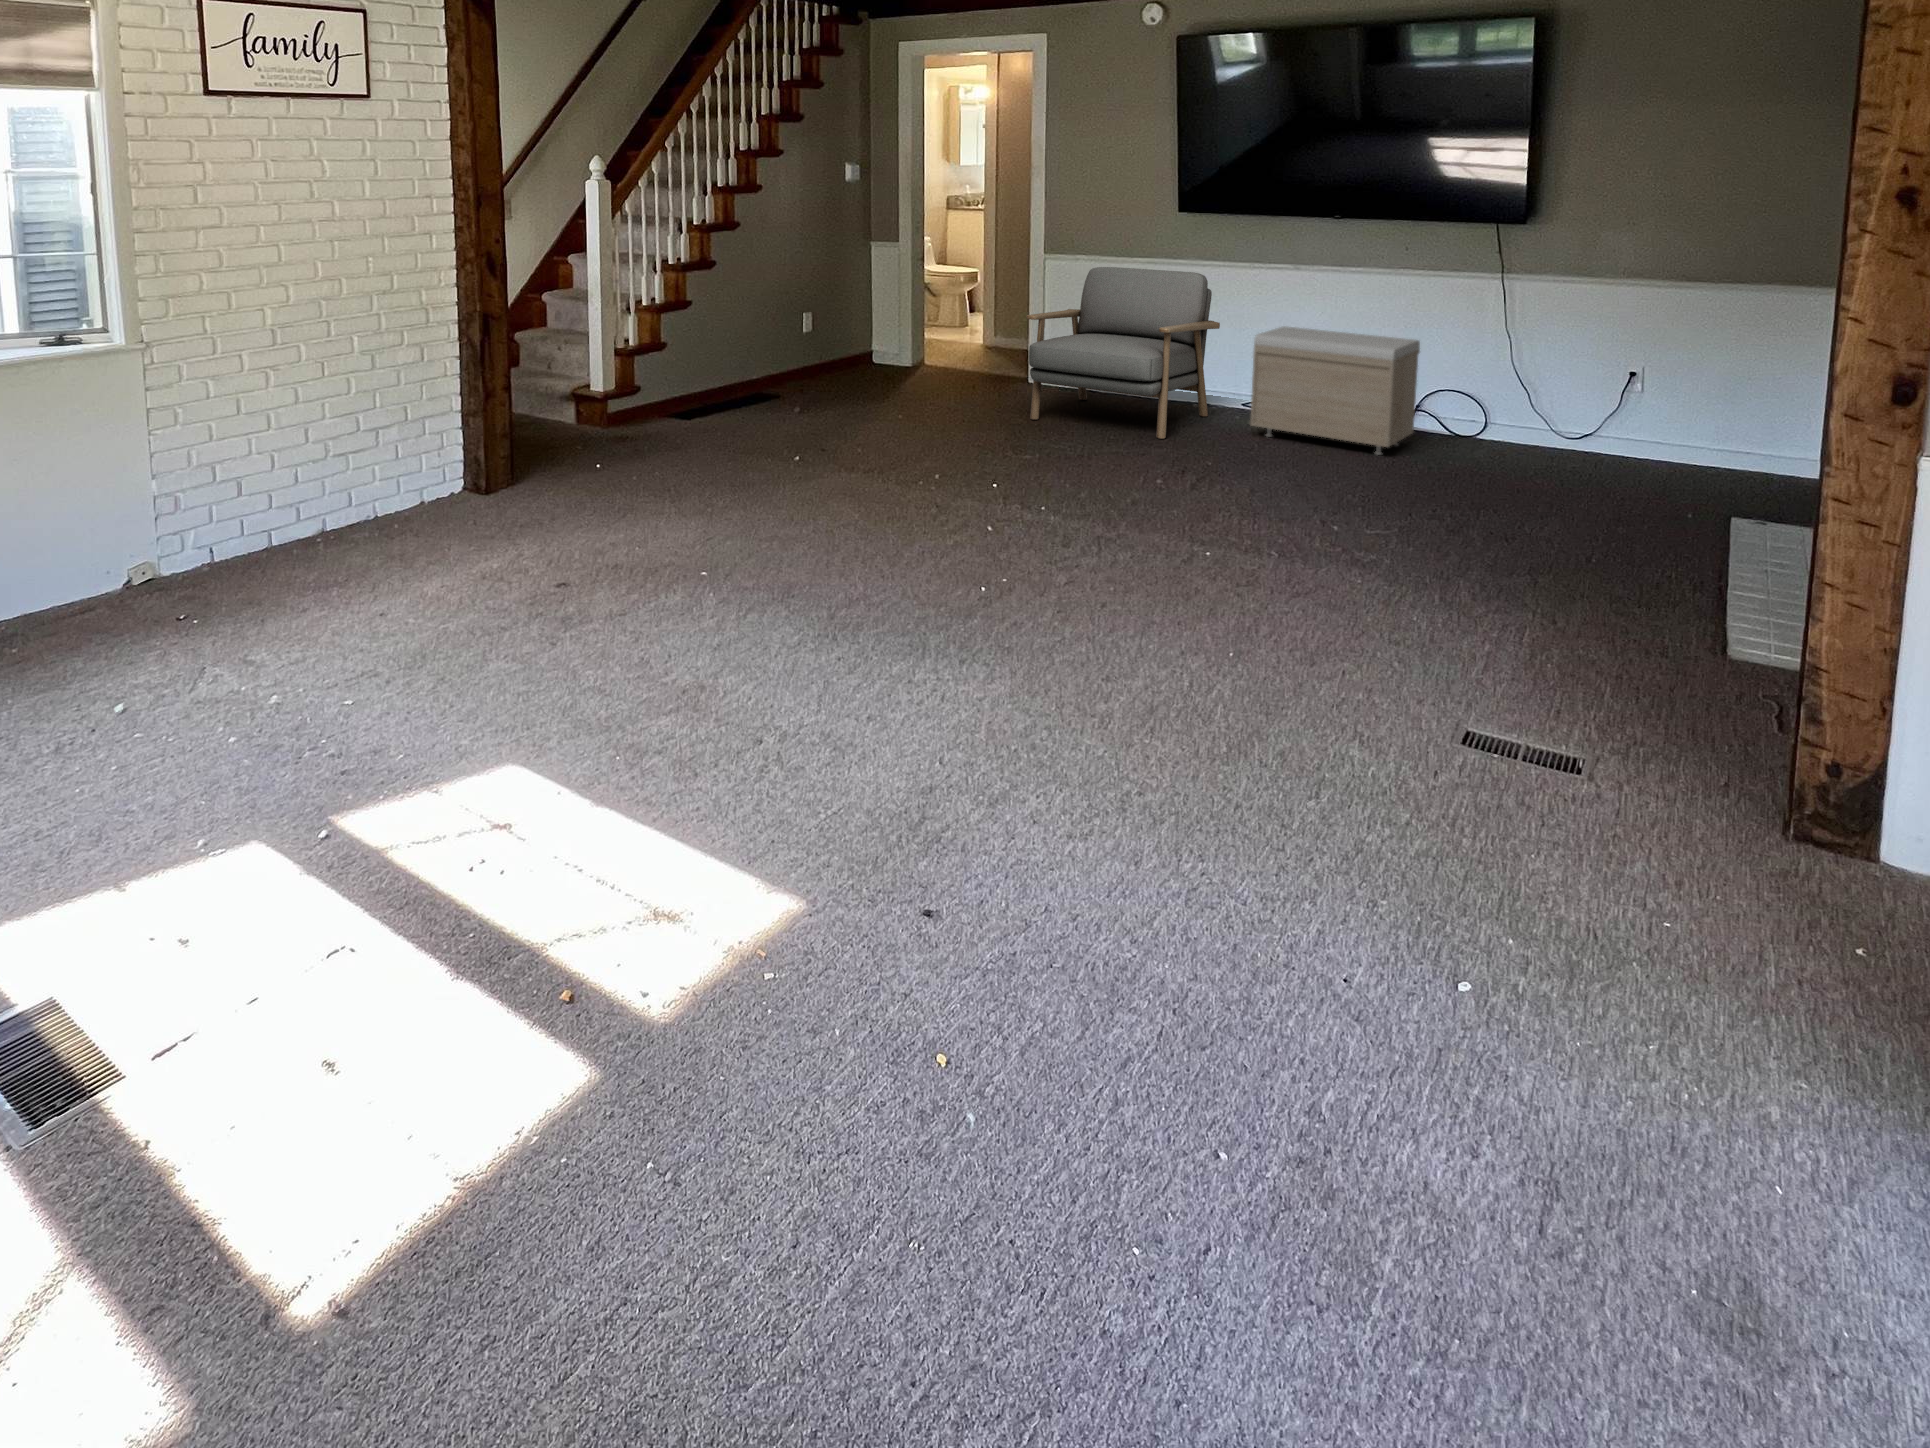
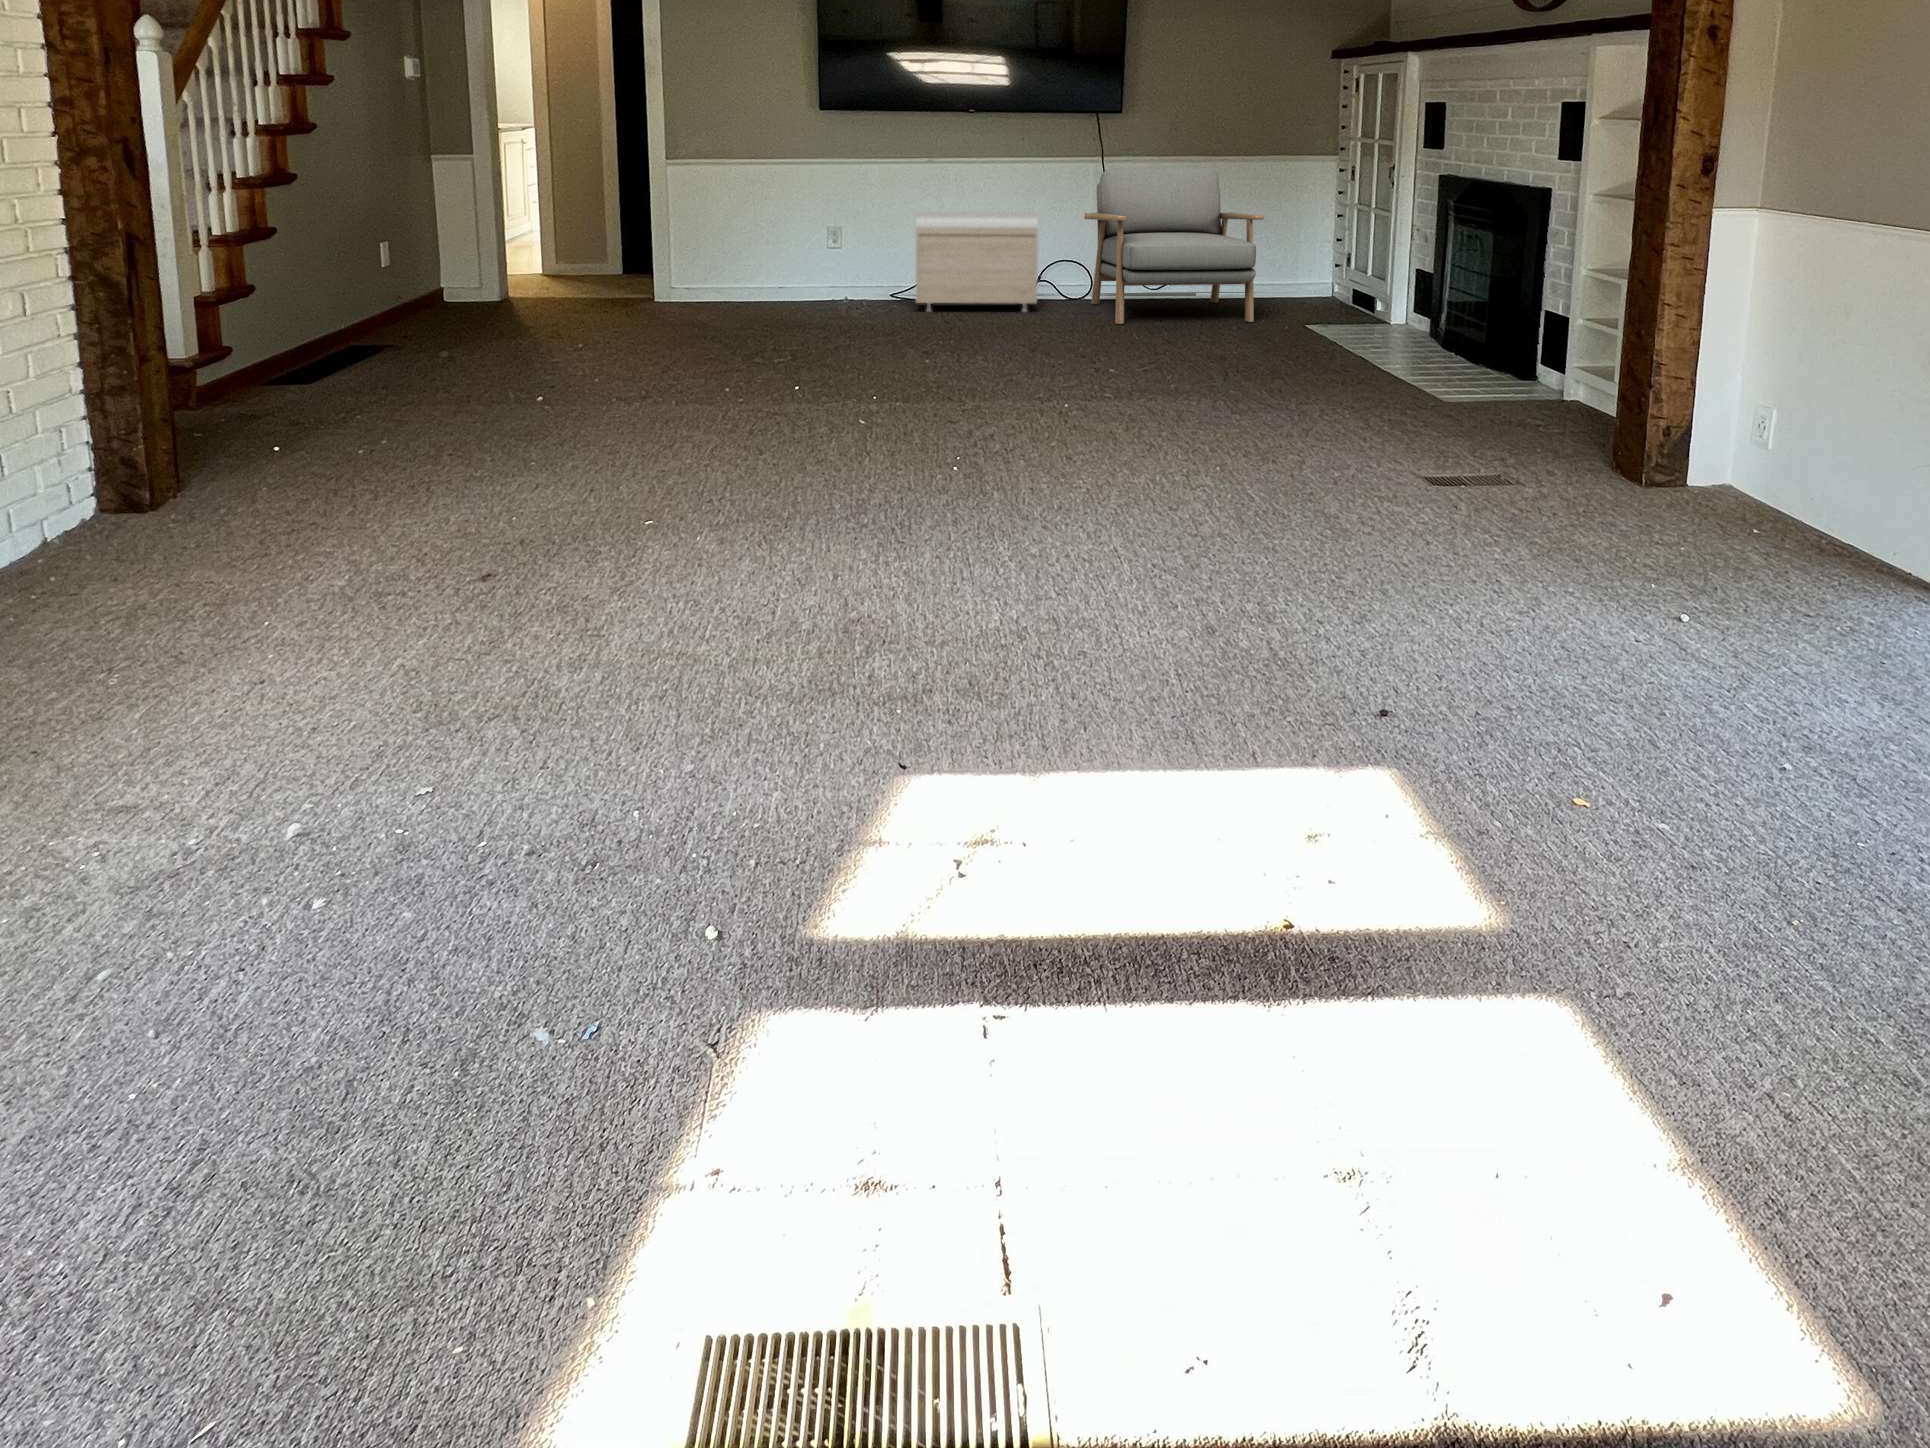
armchair: present [1026,267,1220,439] -> present [1084,167,1264,324]

